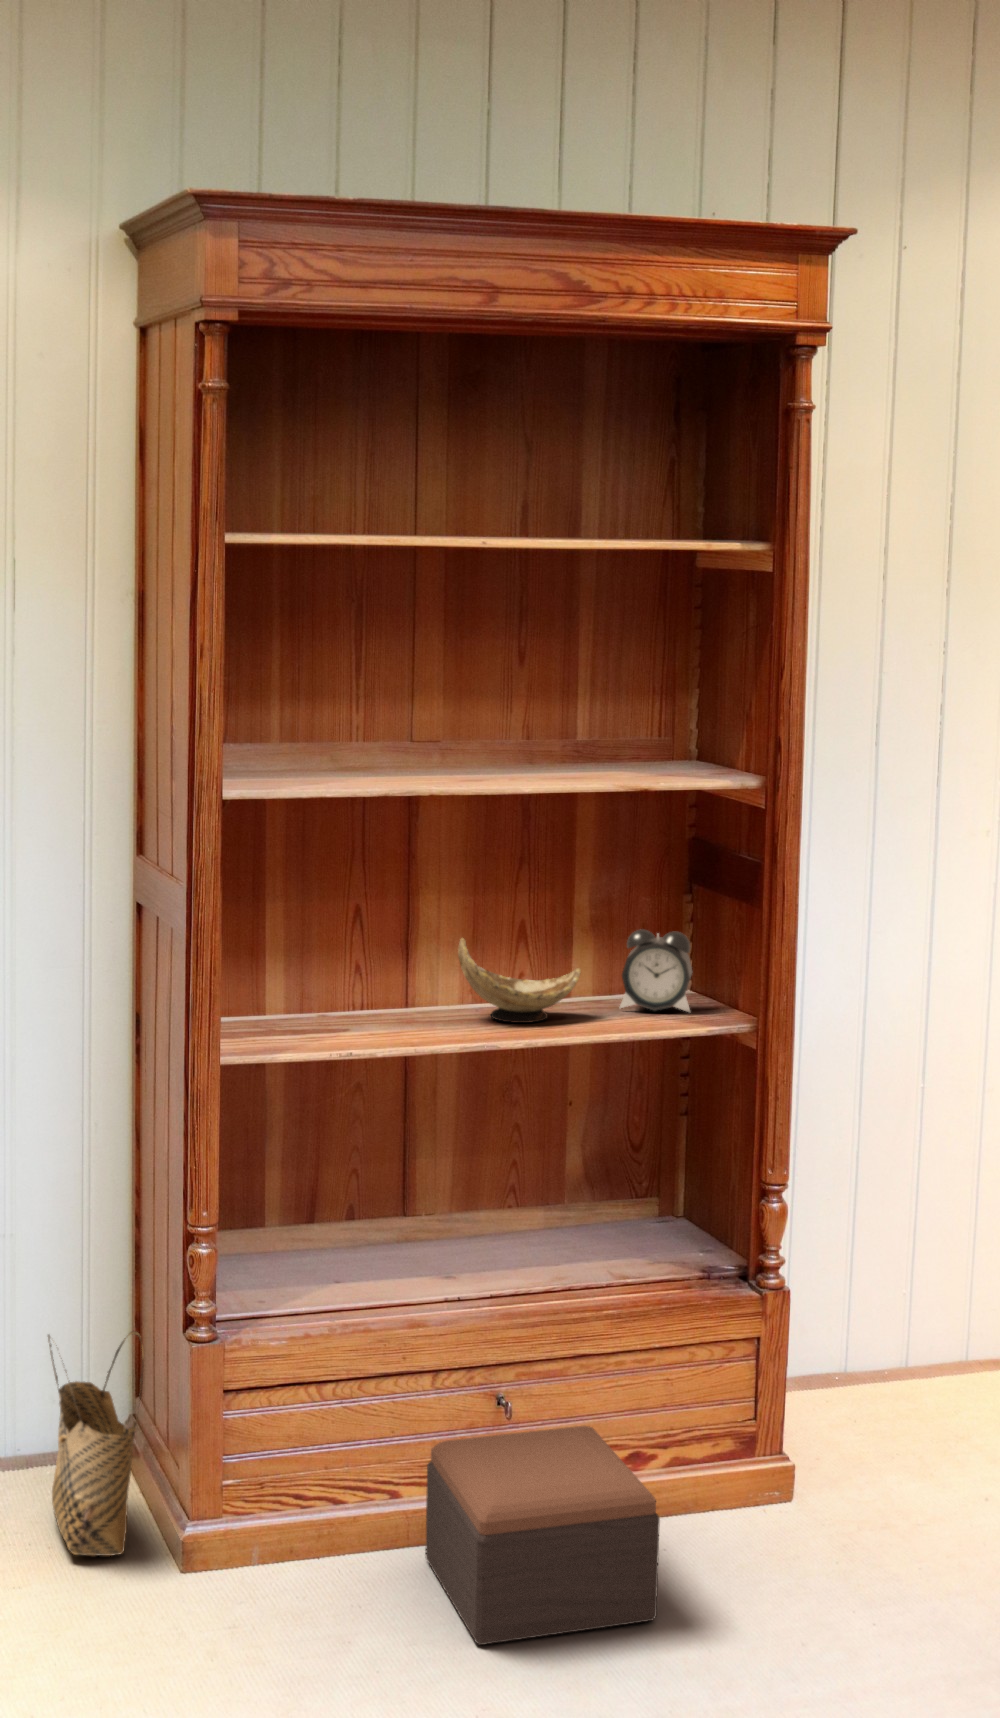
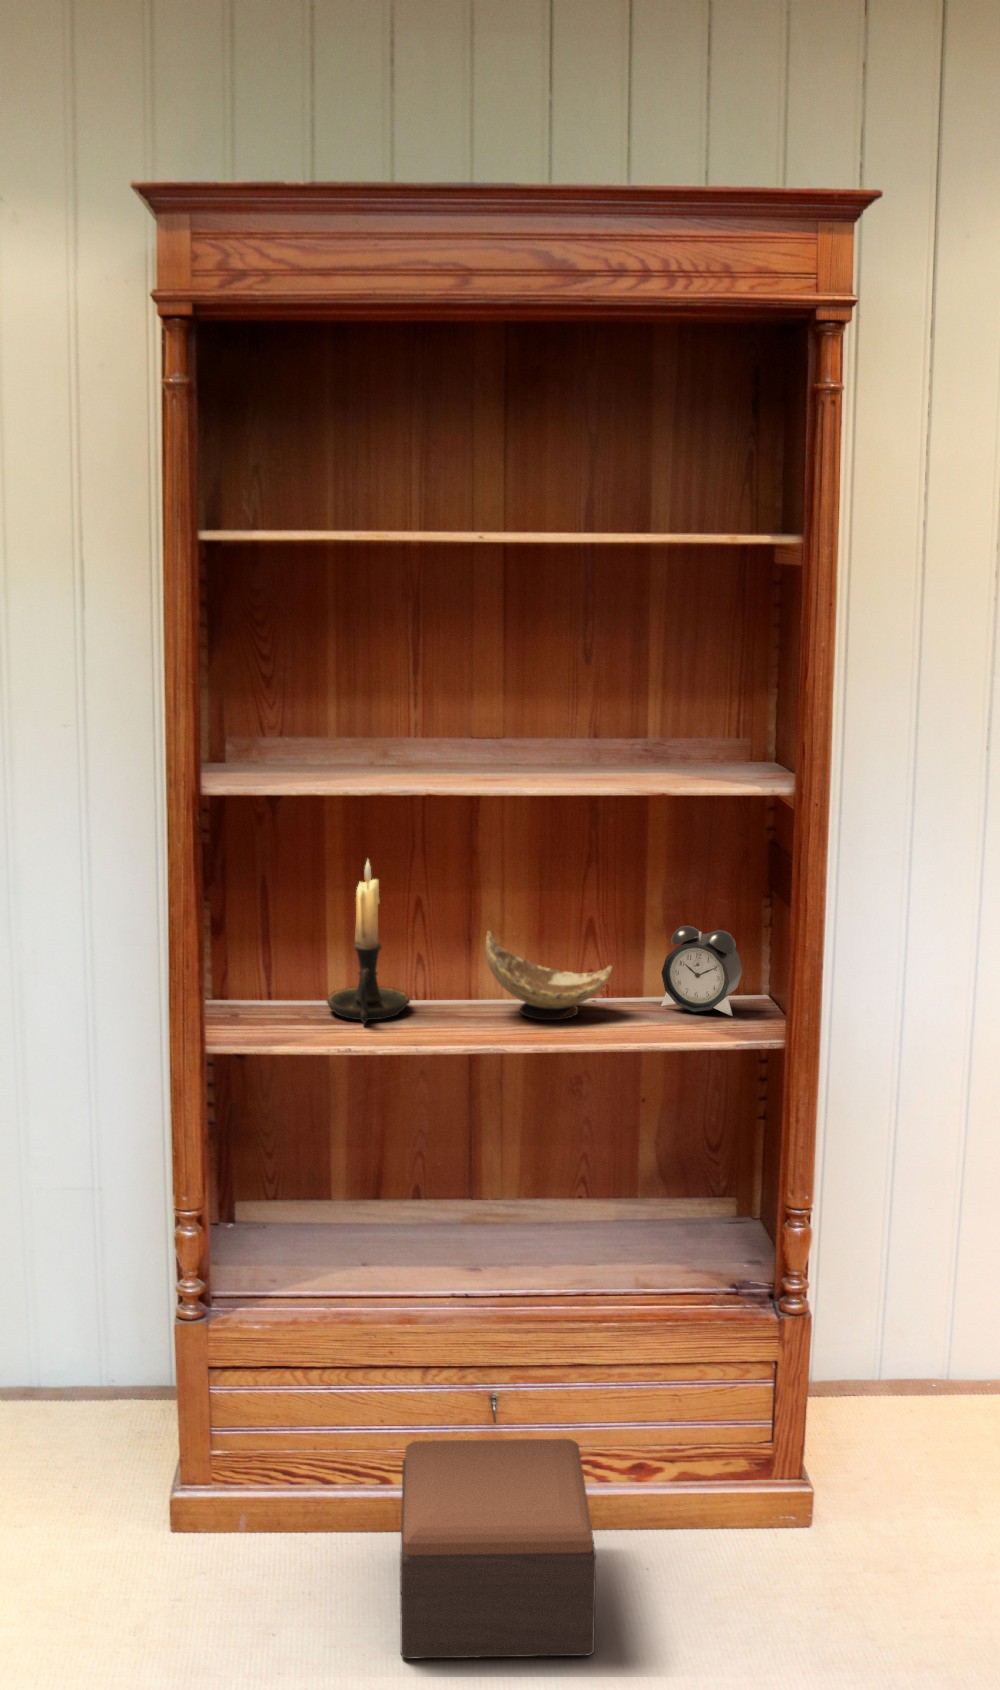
candle holder: none [301,869,384,1033] -> present [327,861,410,1023]
woven basket: present [48,1331,144,1556] -> none [69,1292,155,1506]

